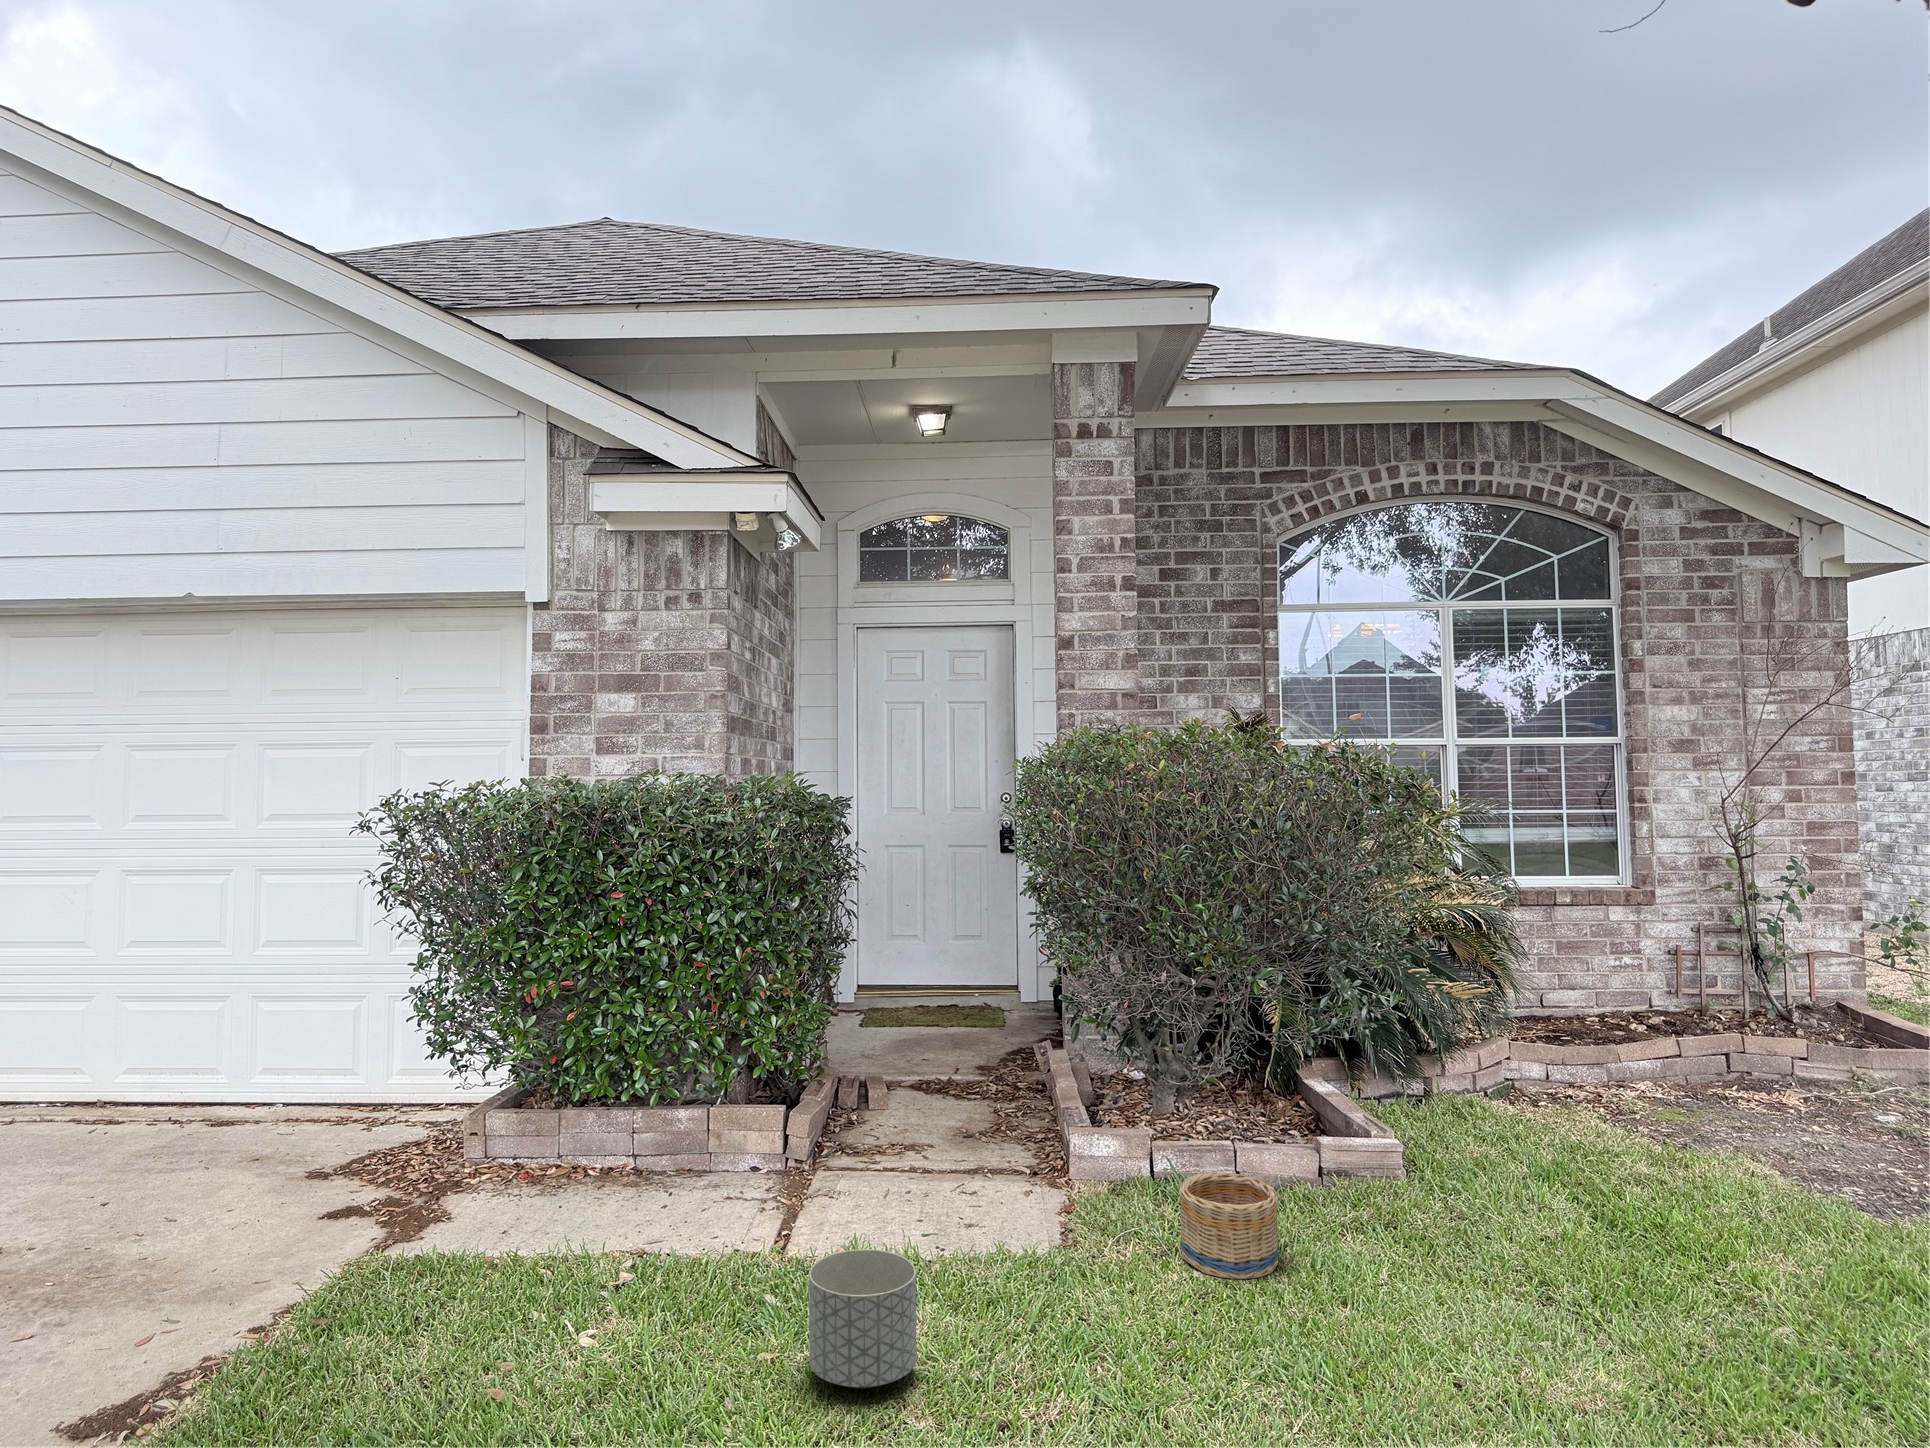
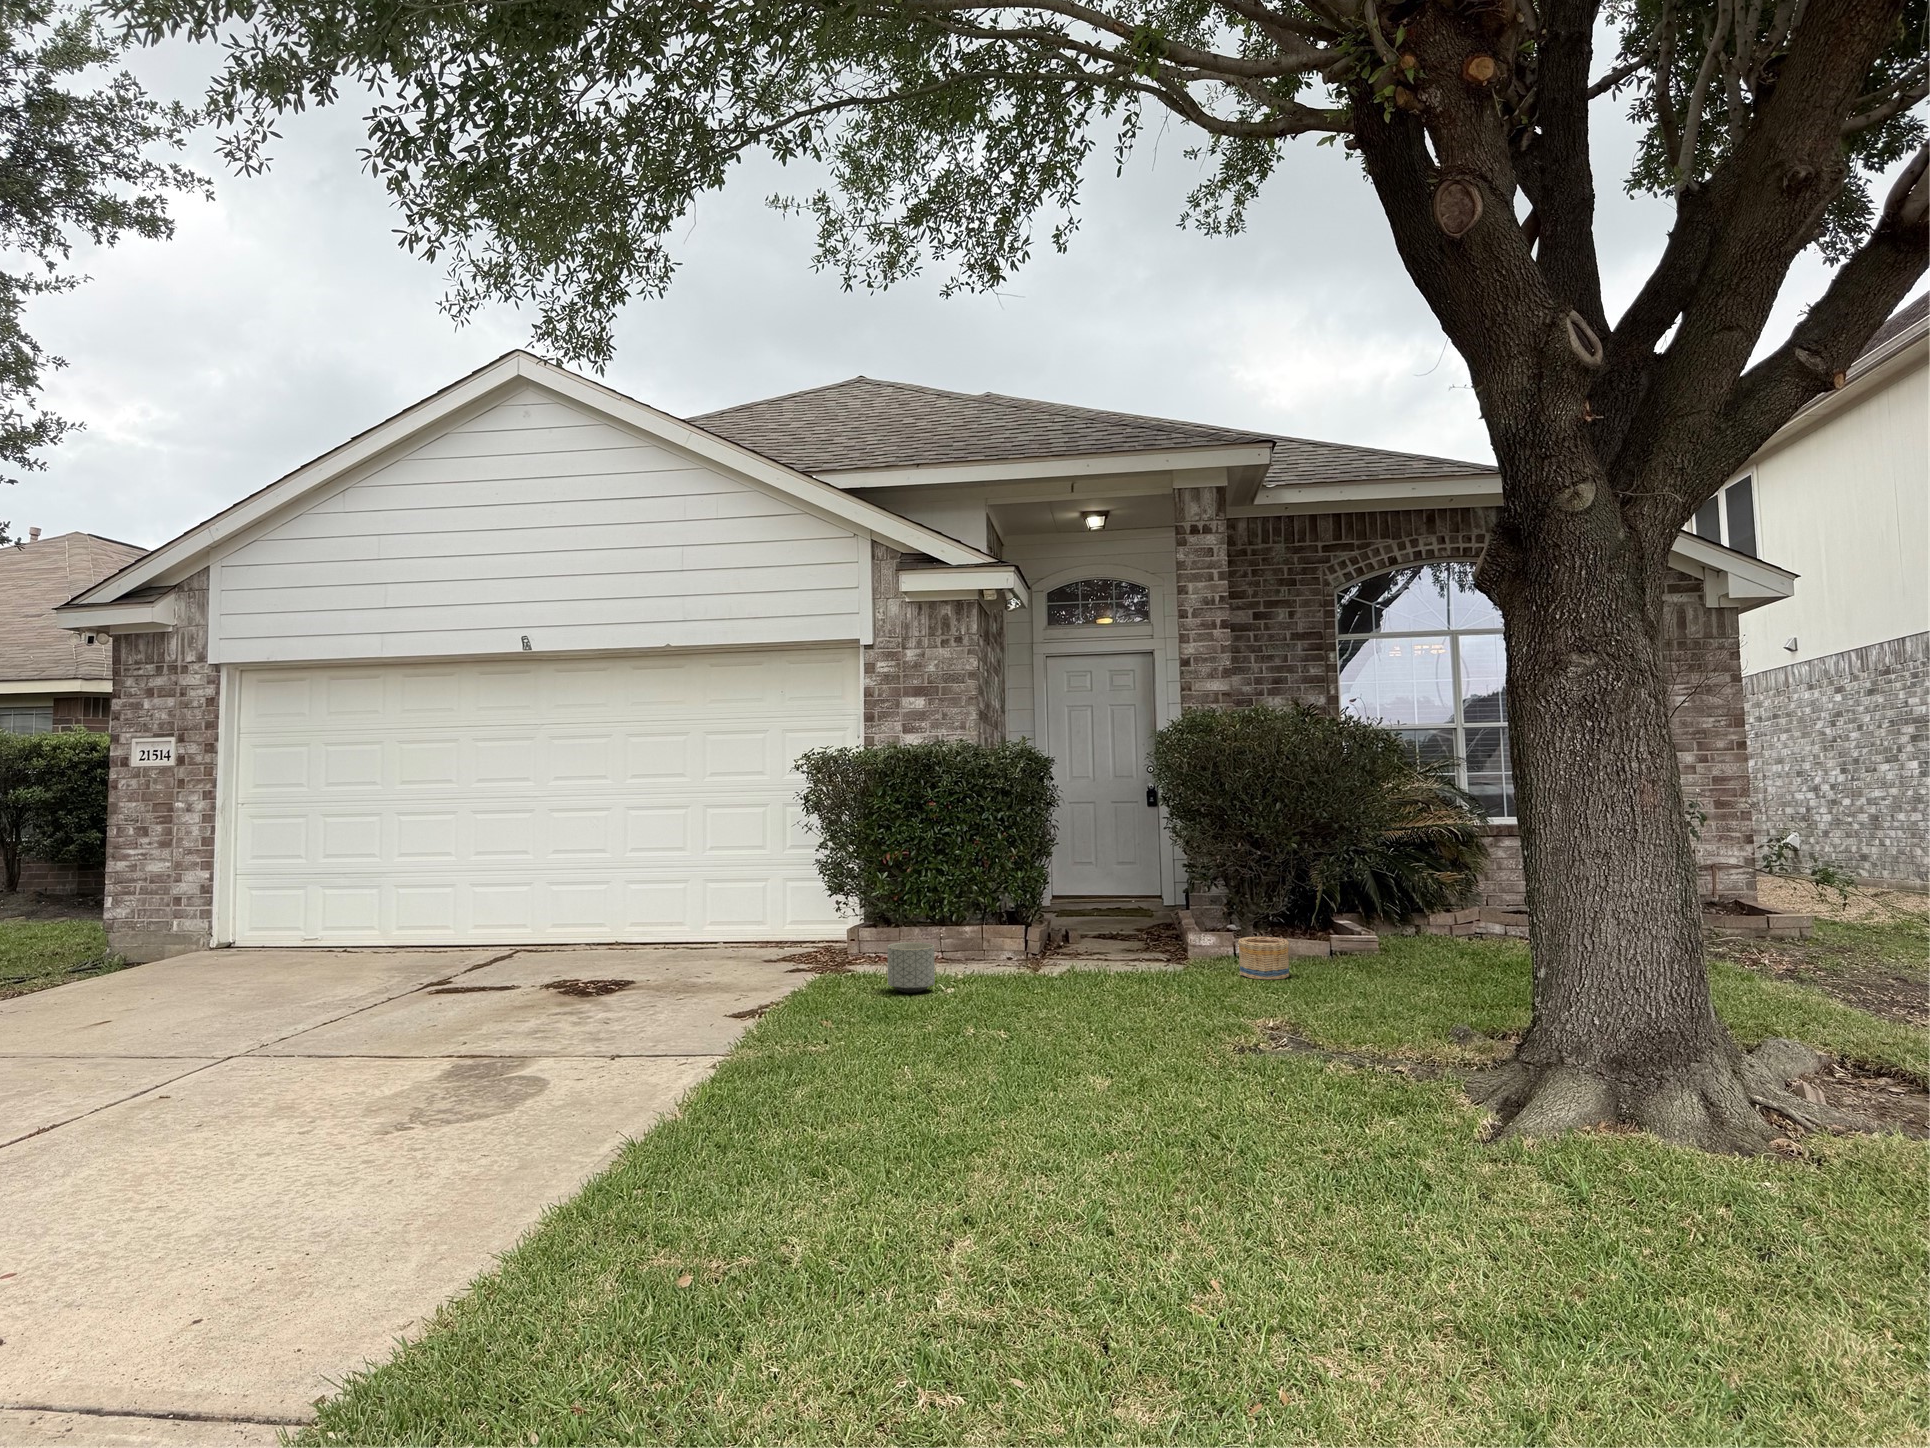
planter: present [809,1249,917,1389] -> present [888,942,935,993]

